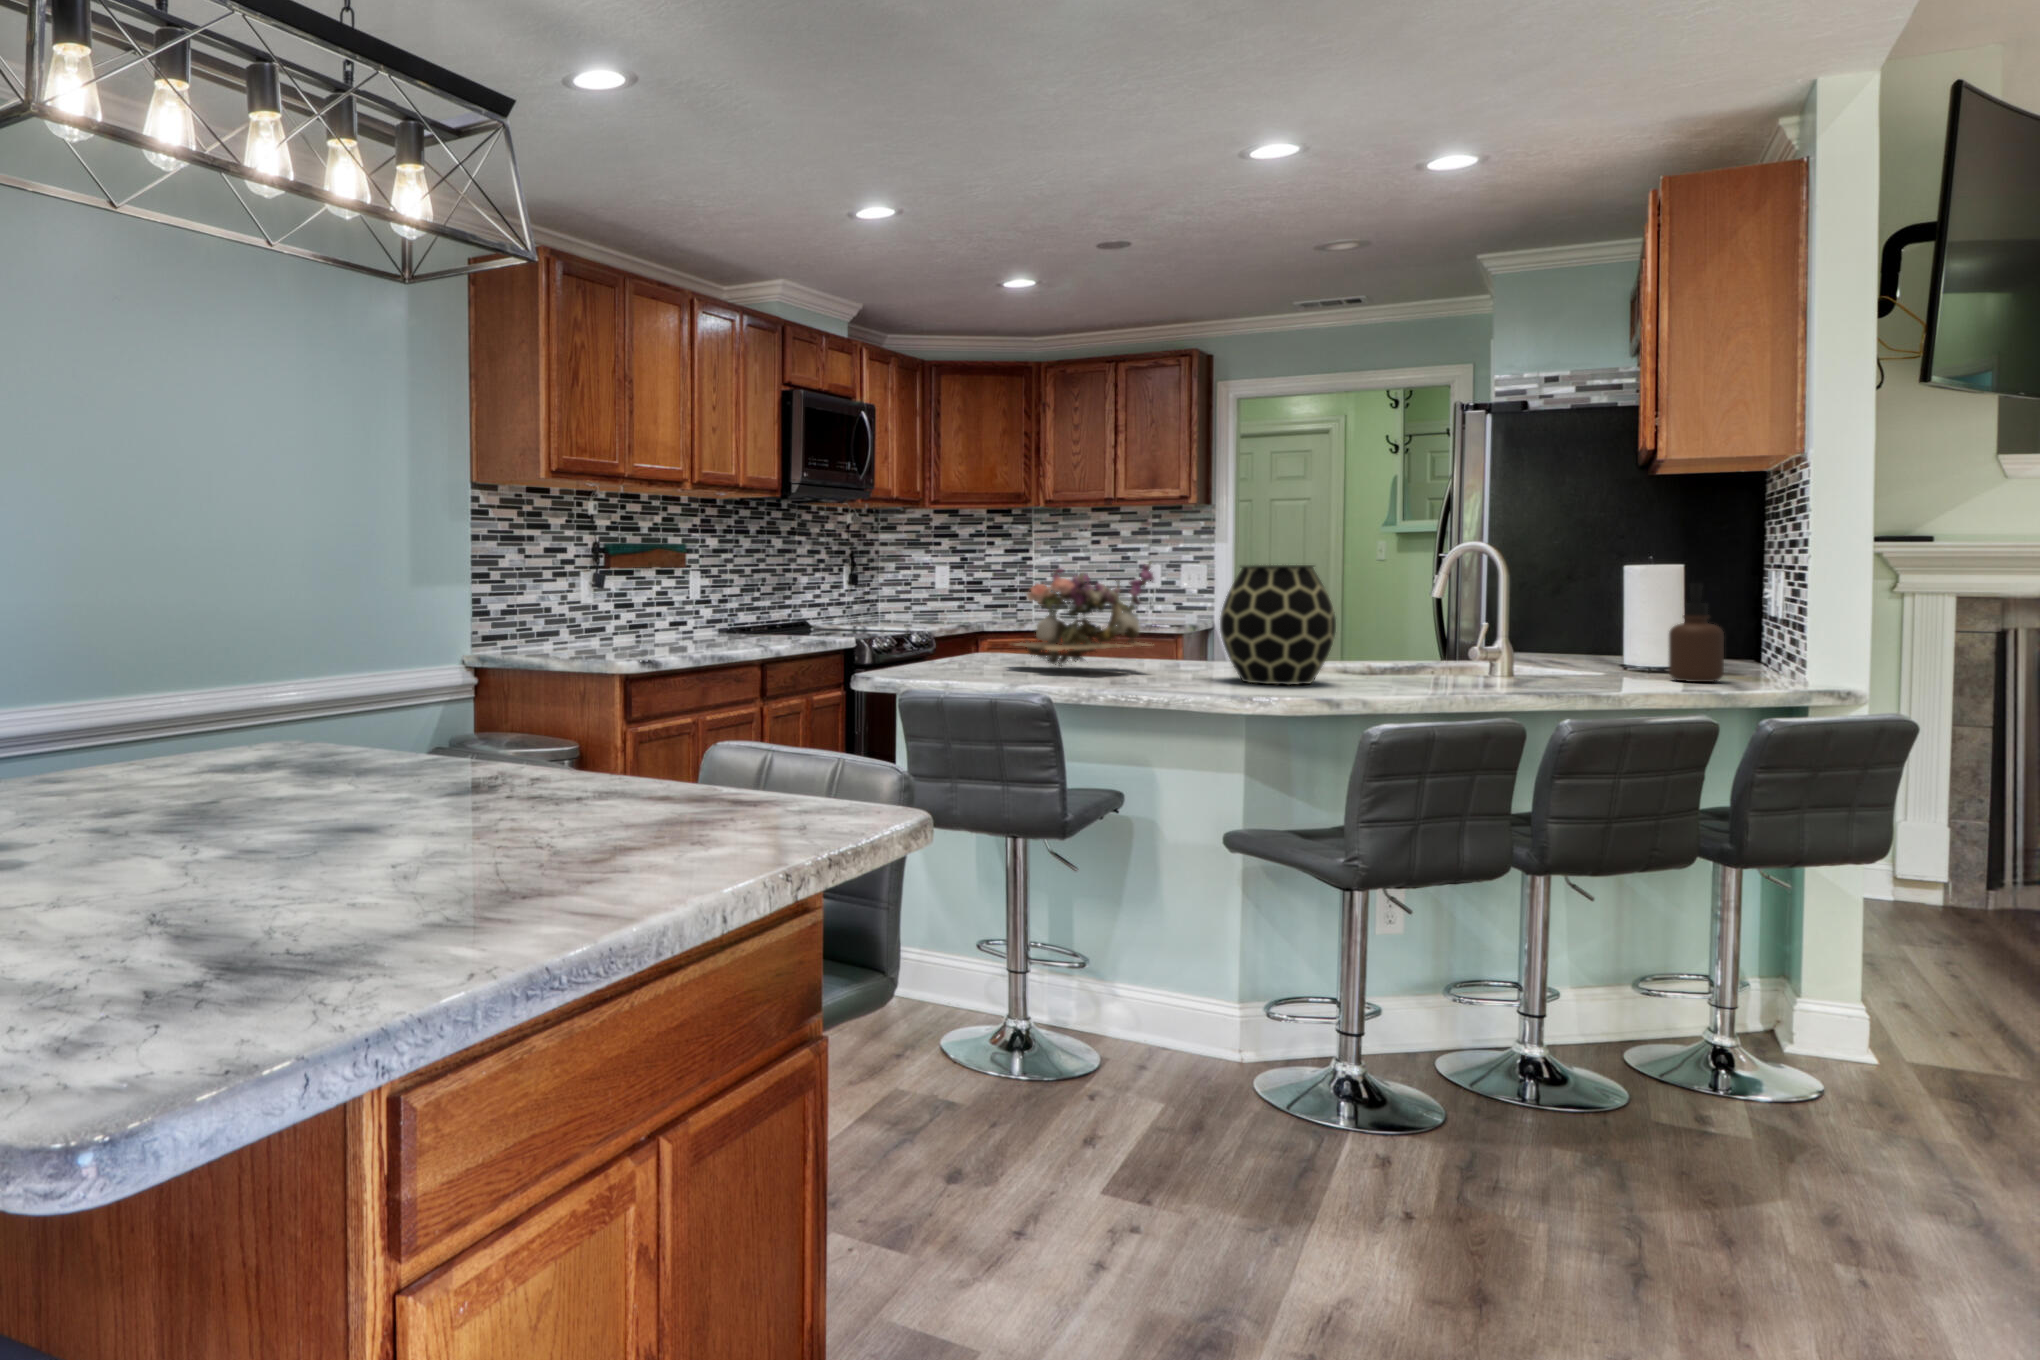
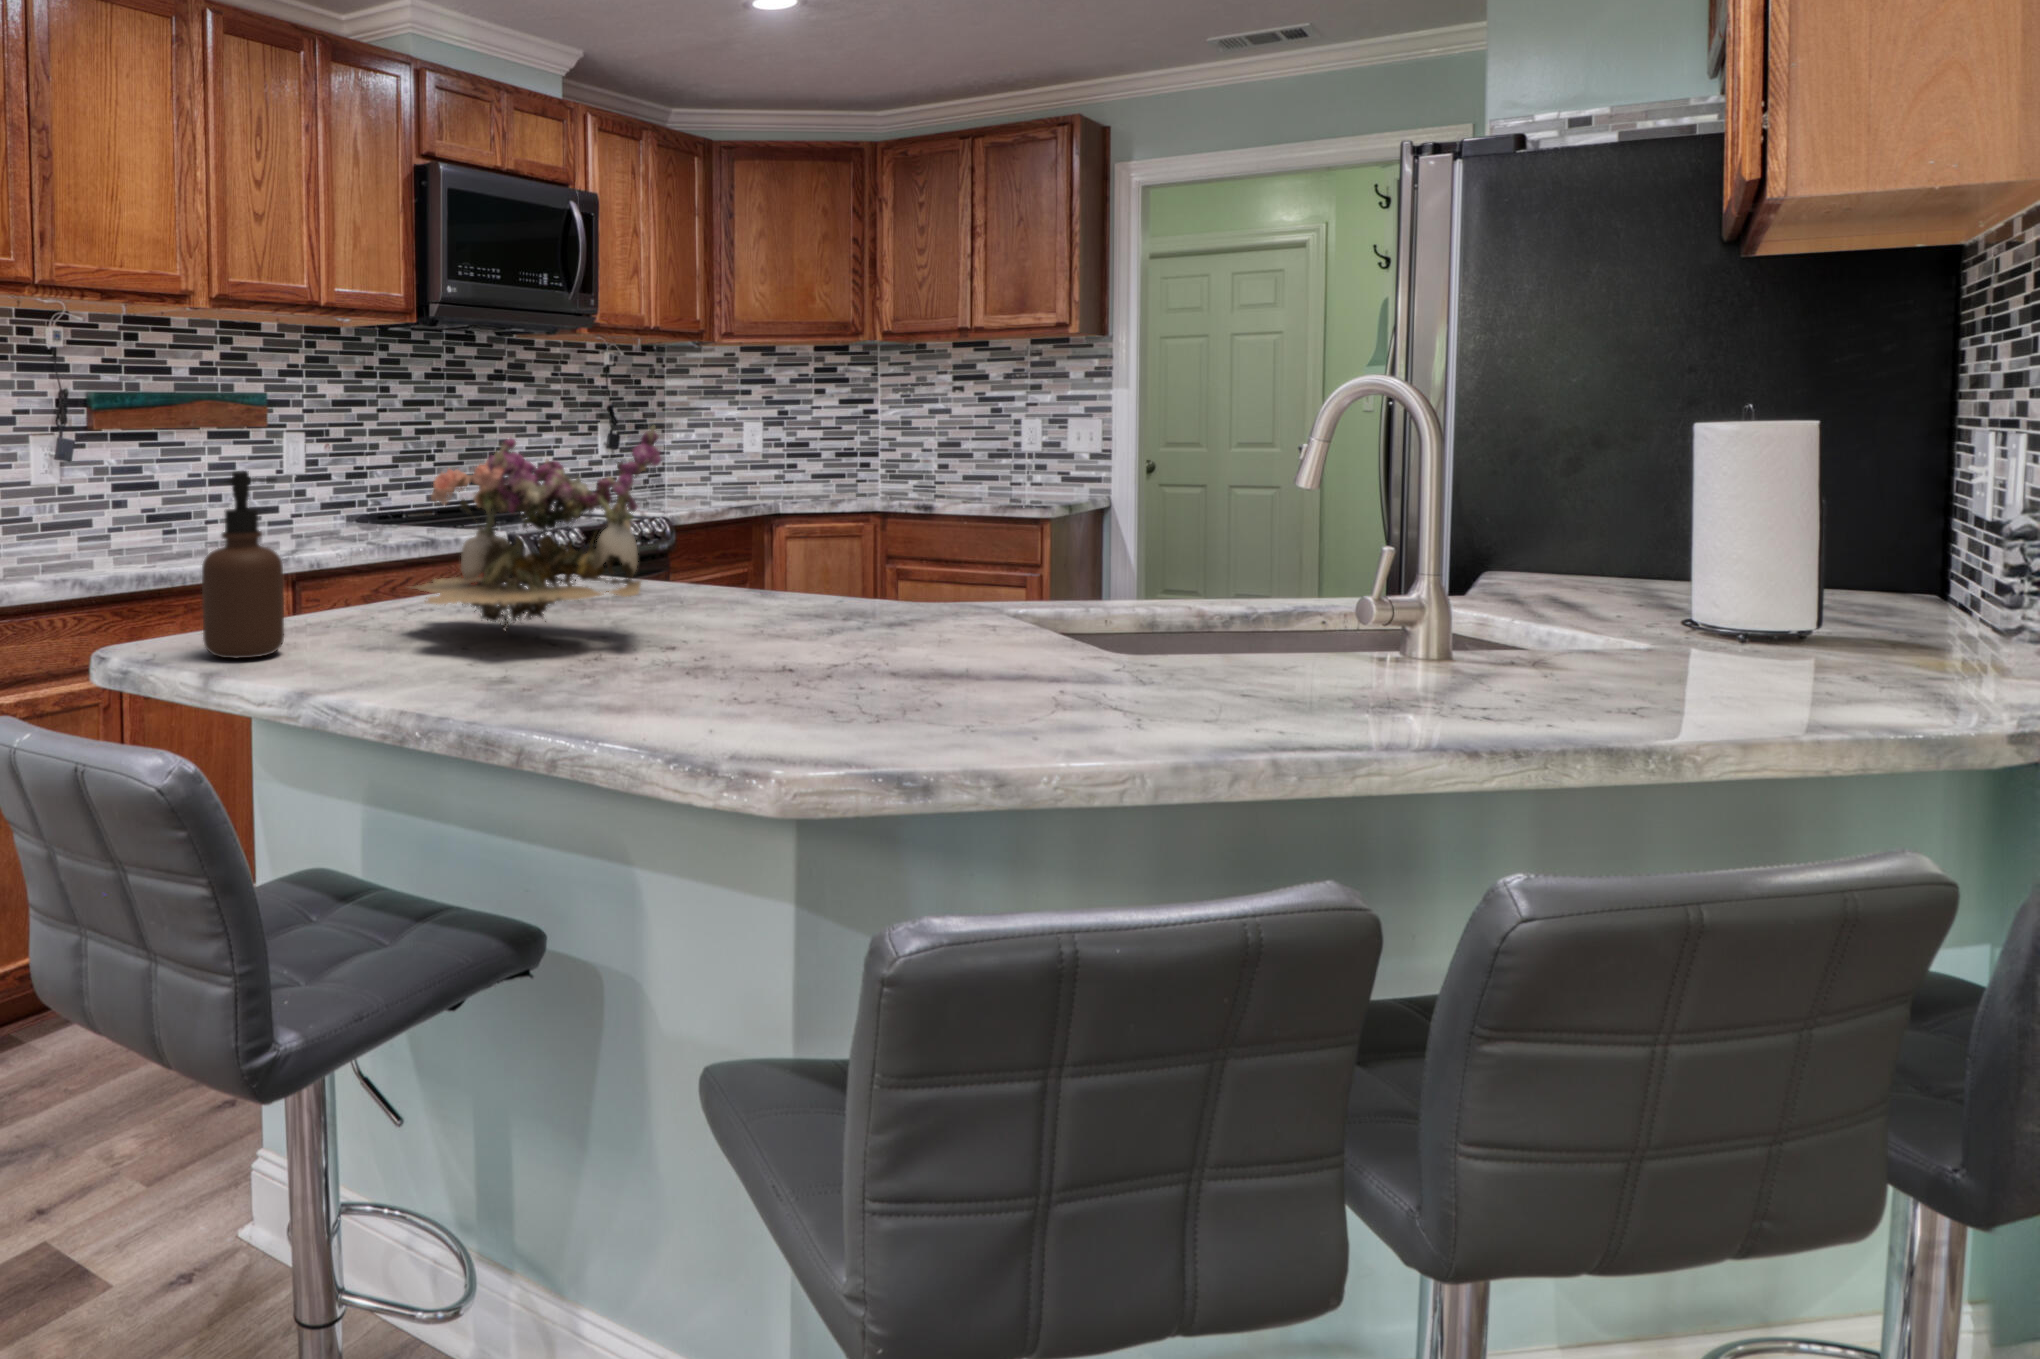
vase: present [1220,565,1336,685] -> none [710,436,935,701]
soap dispenser: present [1669,583,1724,682] -> present [202,471,284,658]

